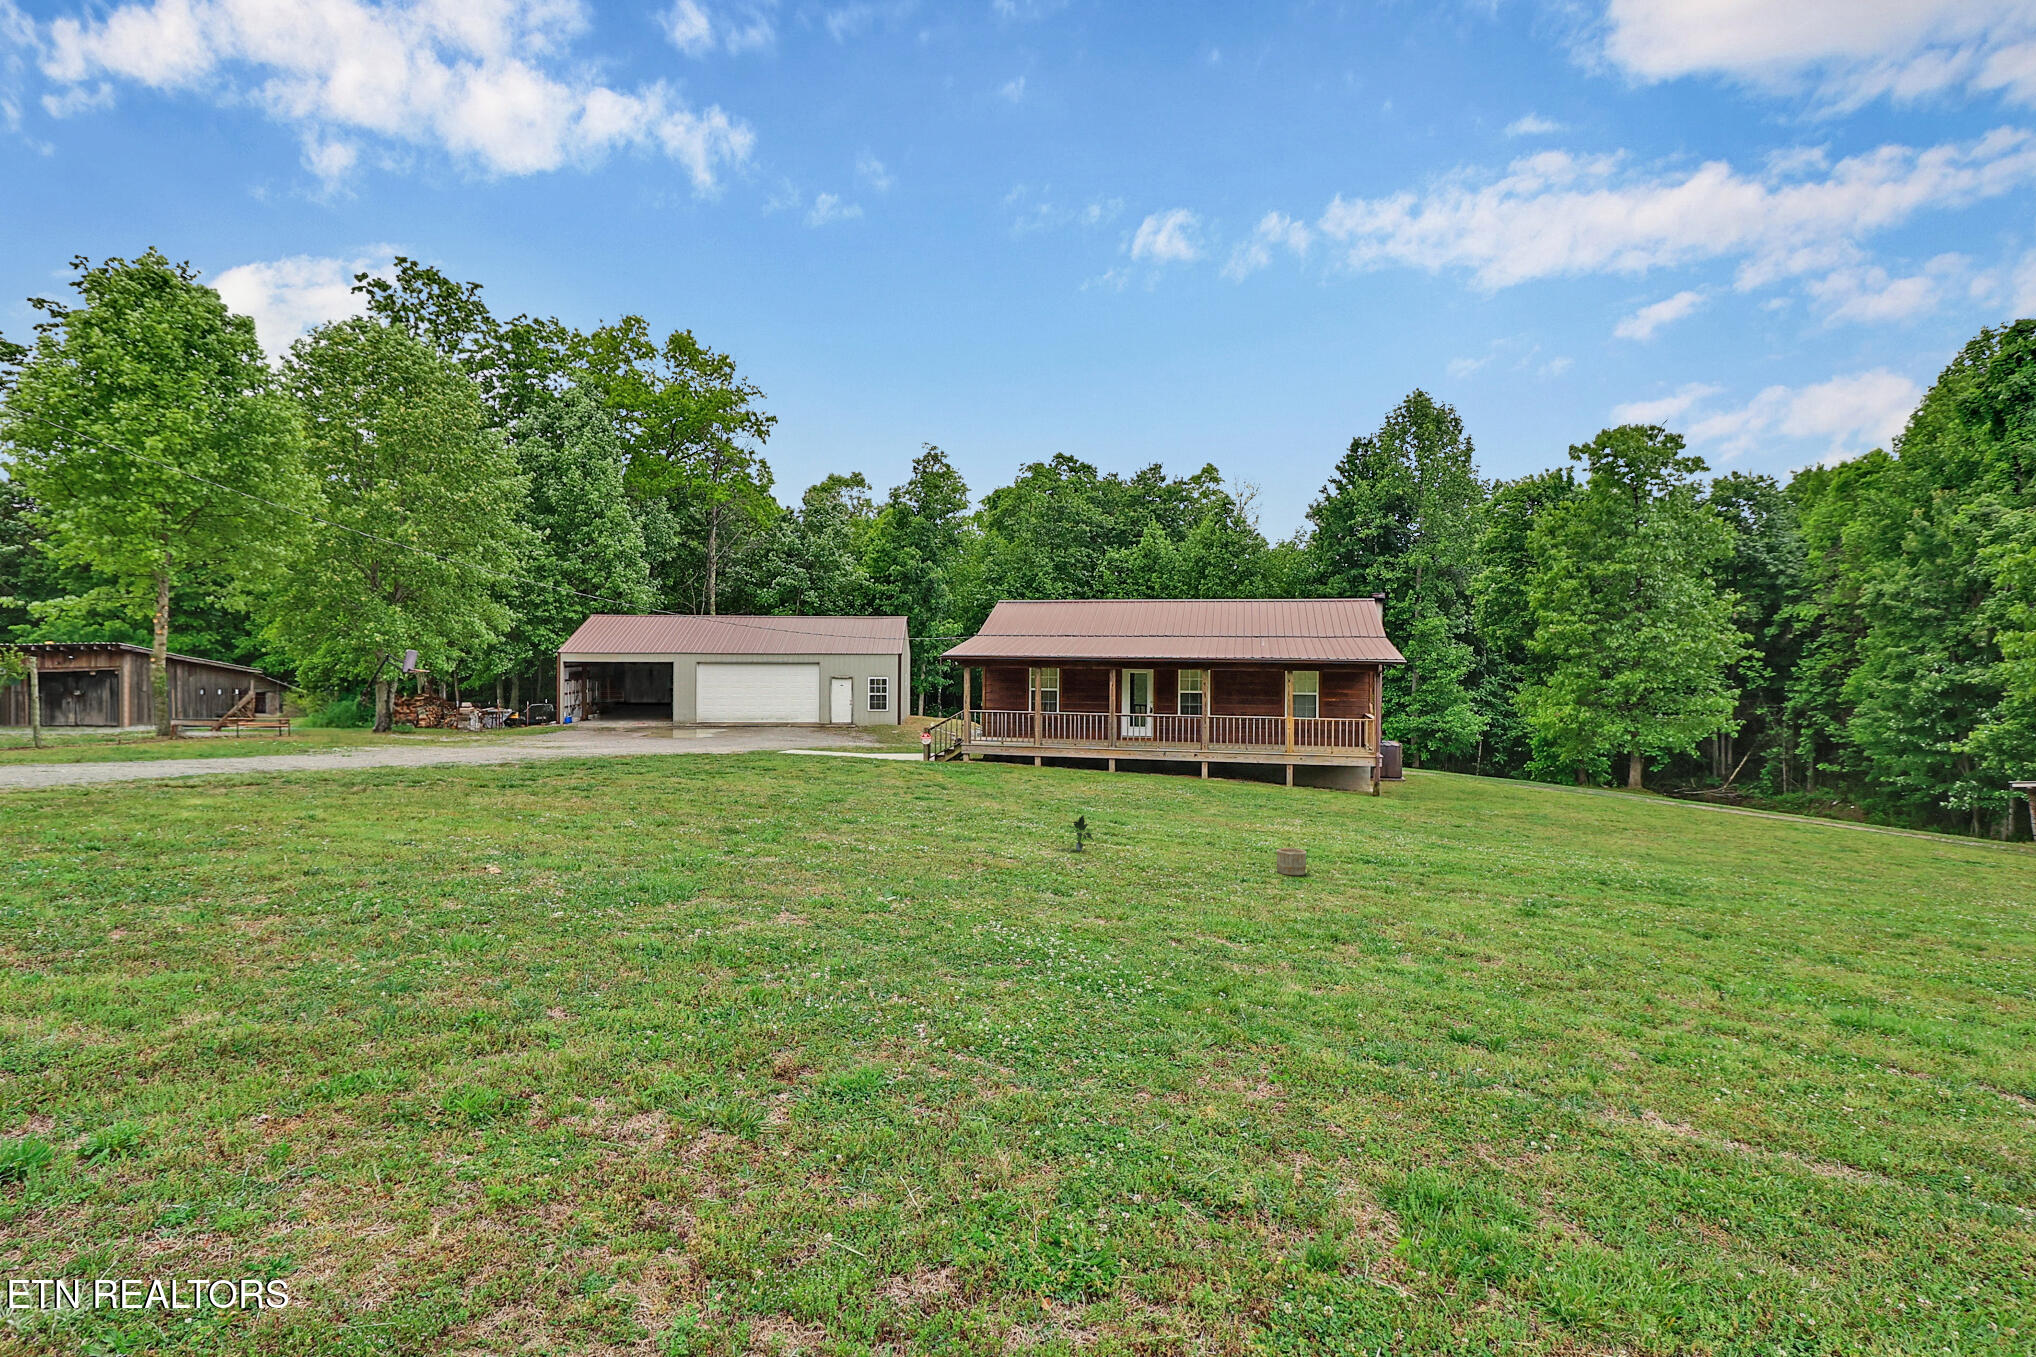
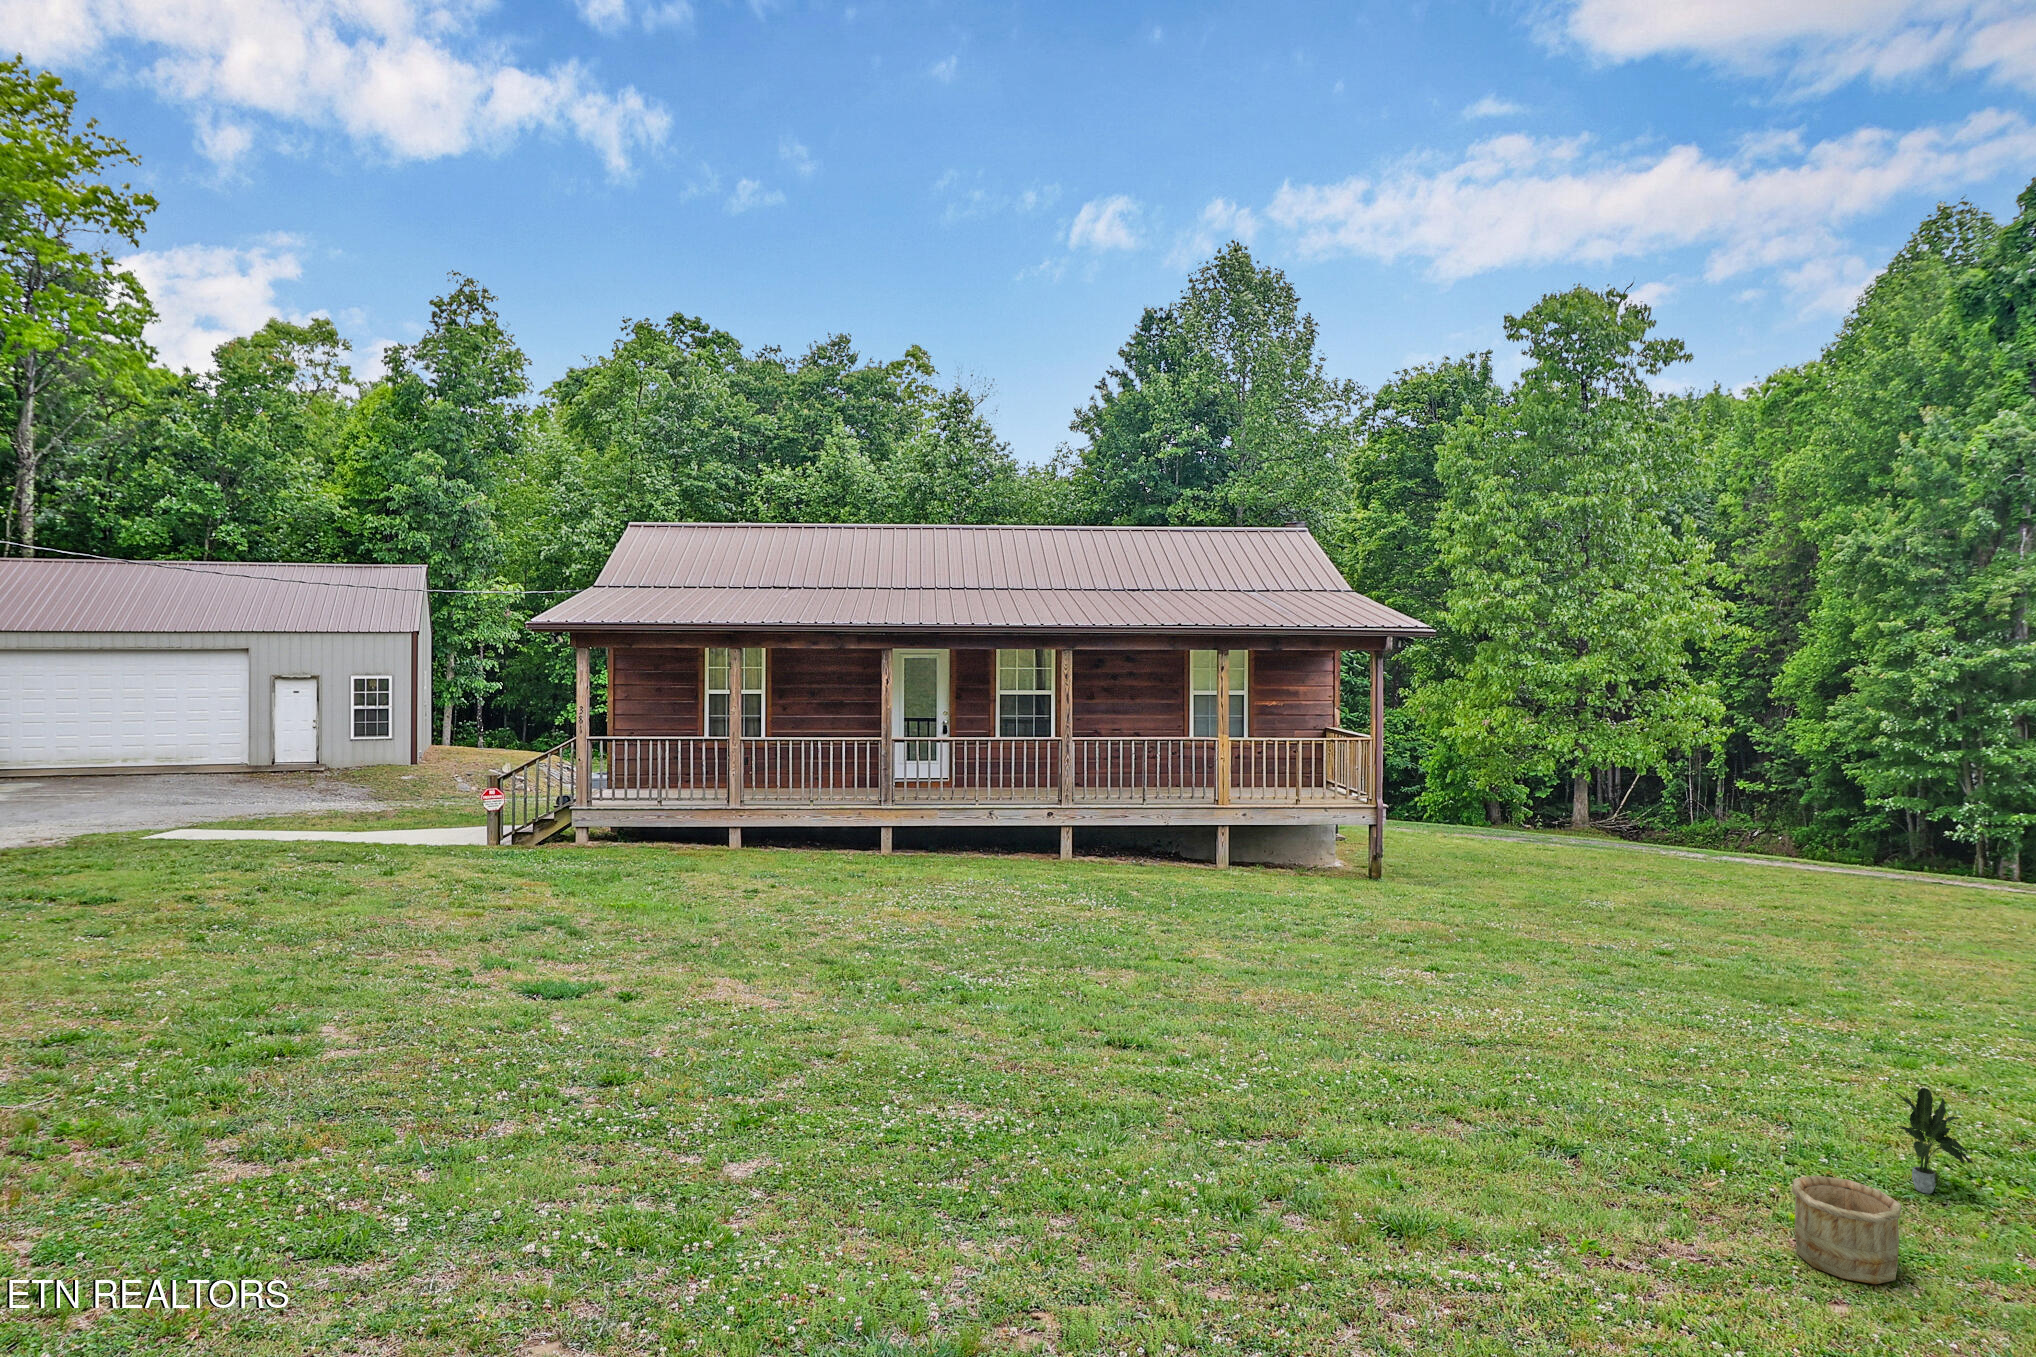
potted plant: present [1069,815,1094,851] -> present [1895,1088,1976,1194]

